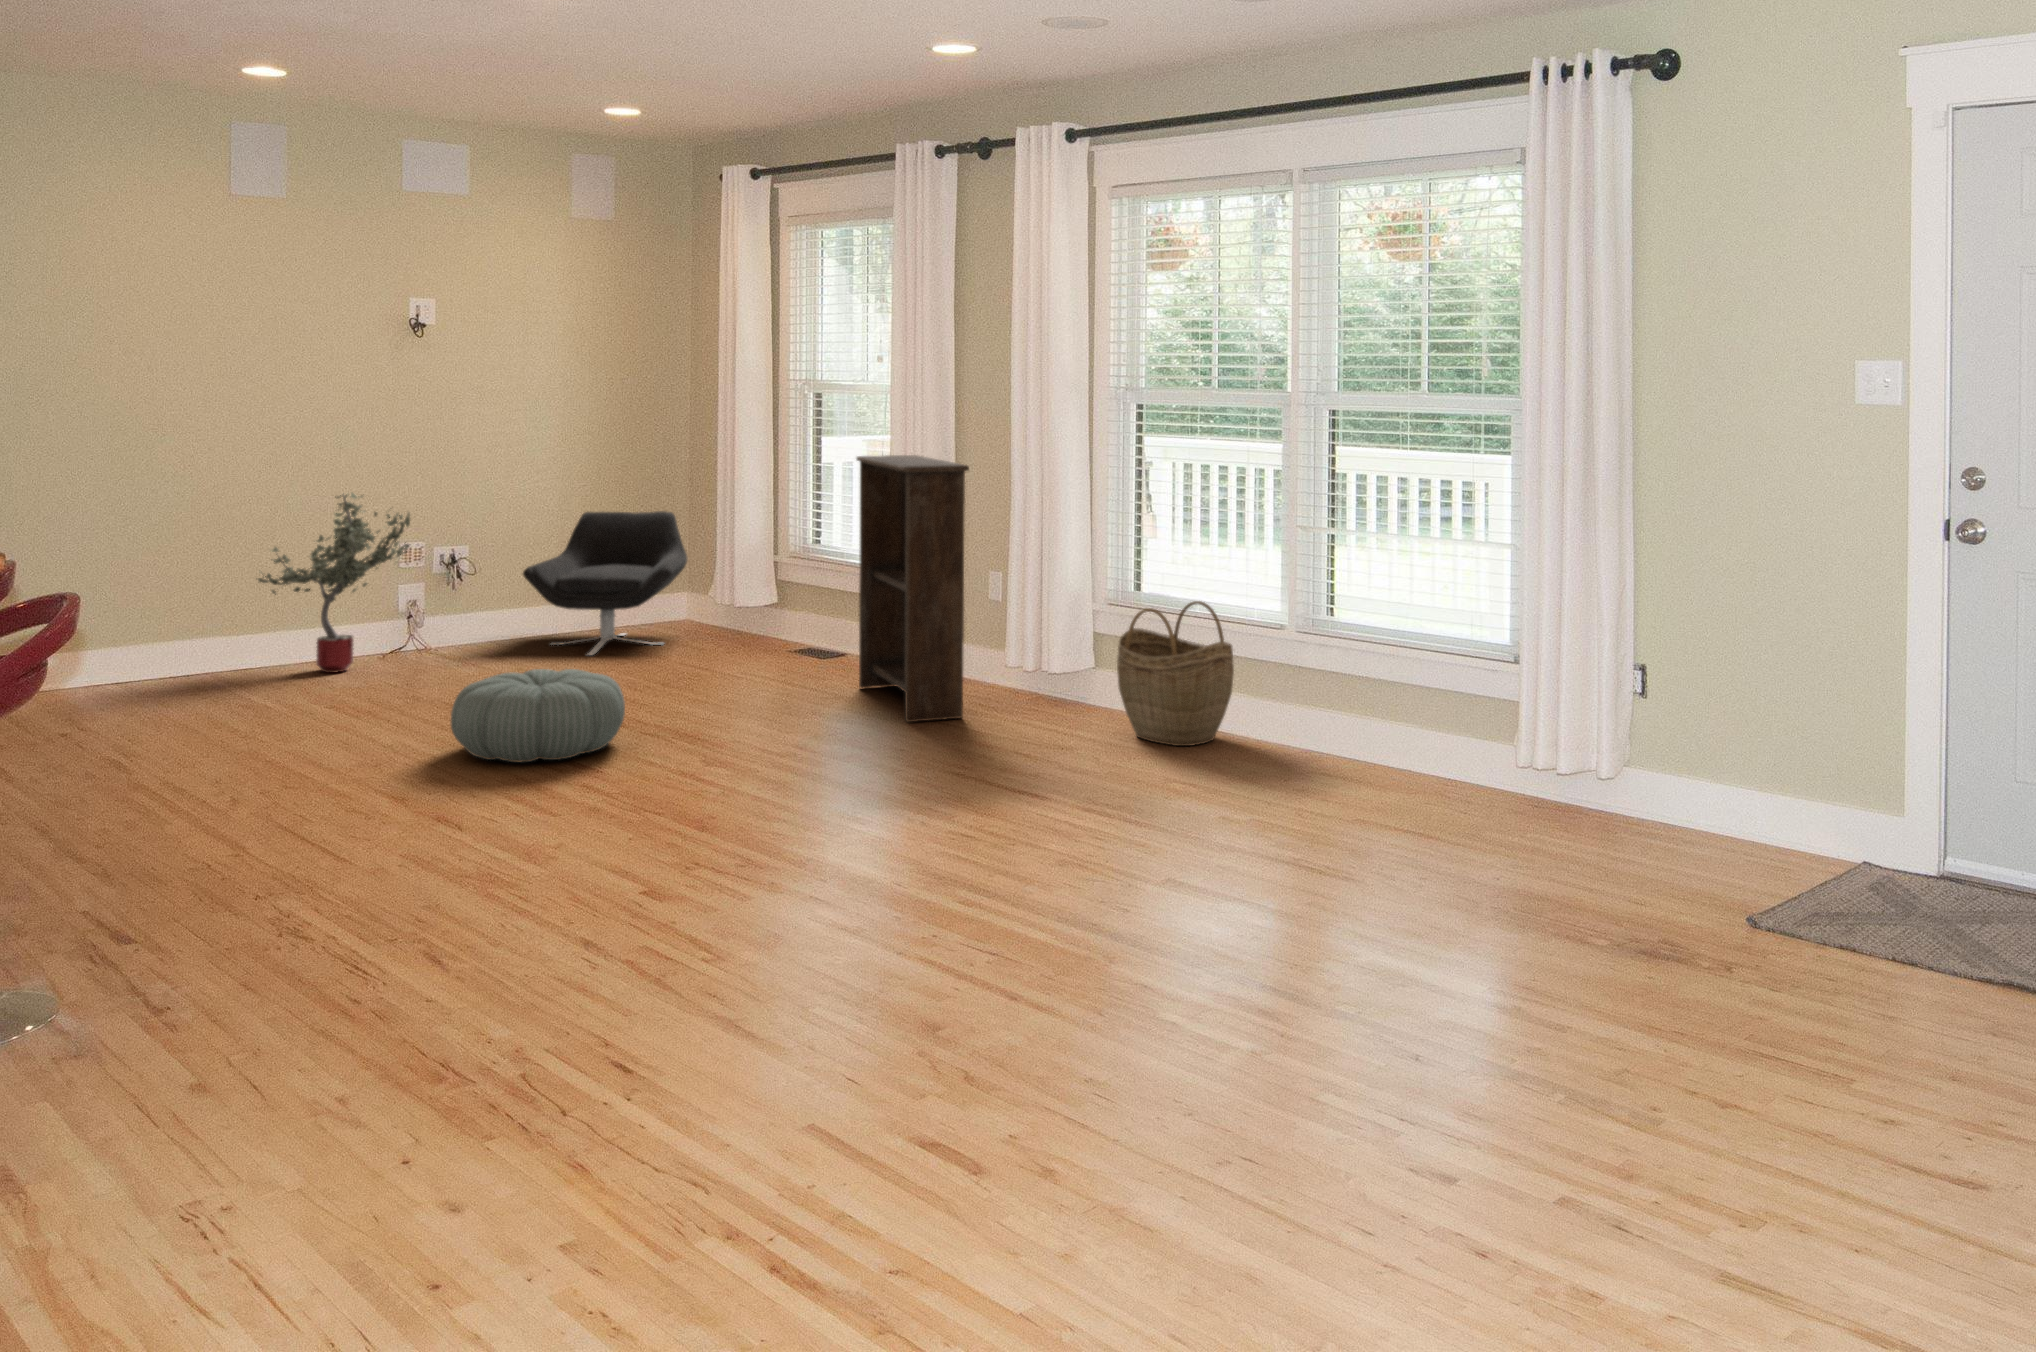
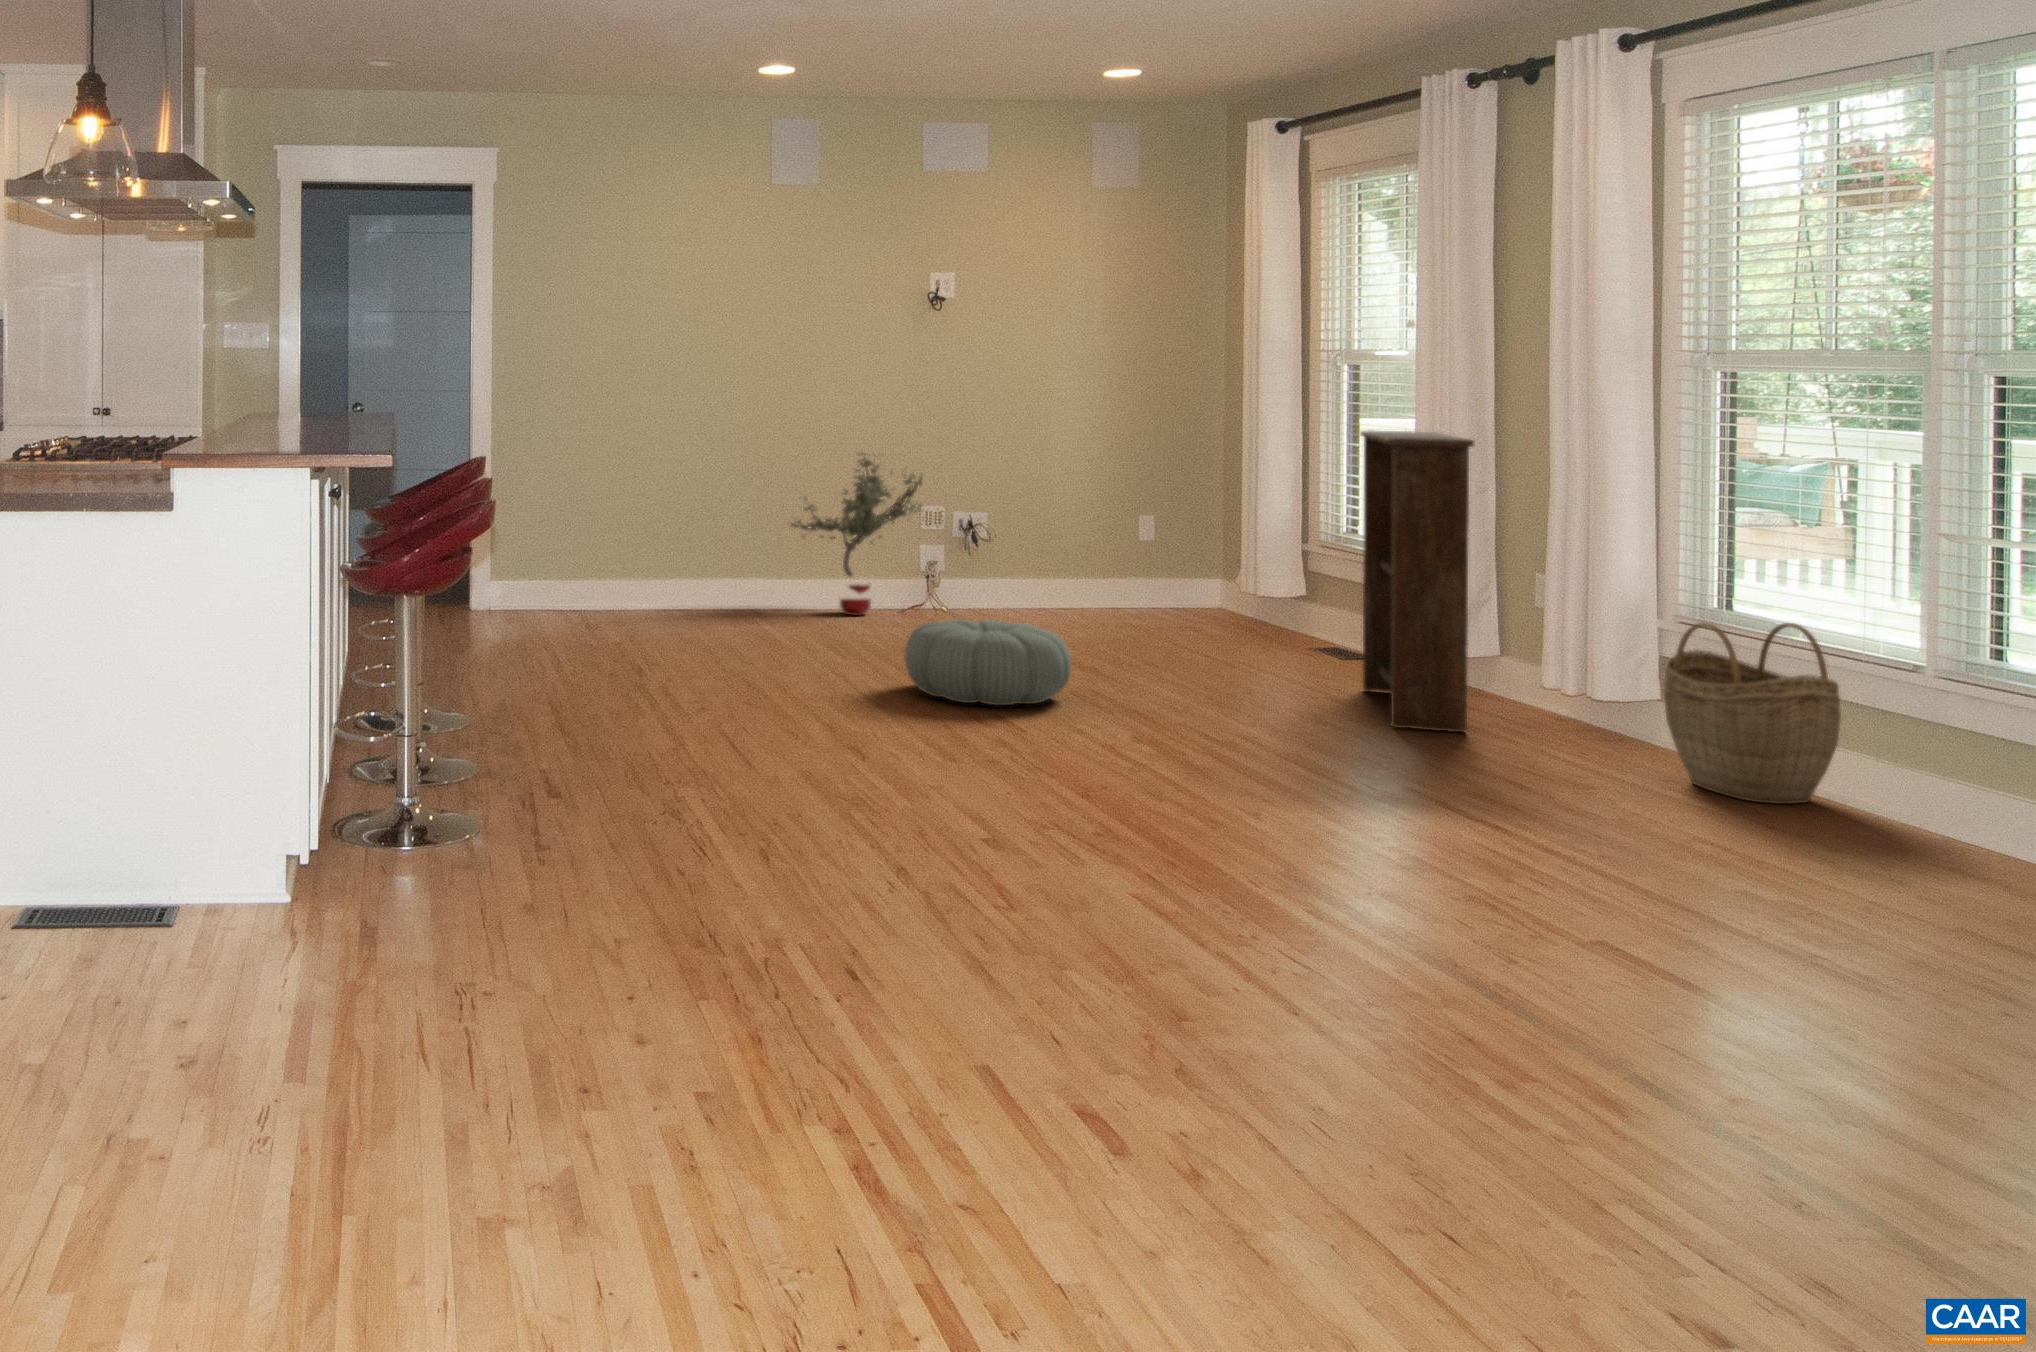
lounge chair: present [523,511,688,655] -> none [1032,487,1209,629]

